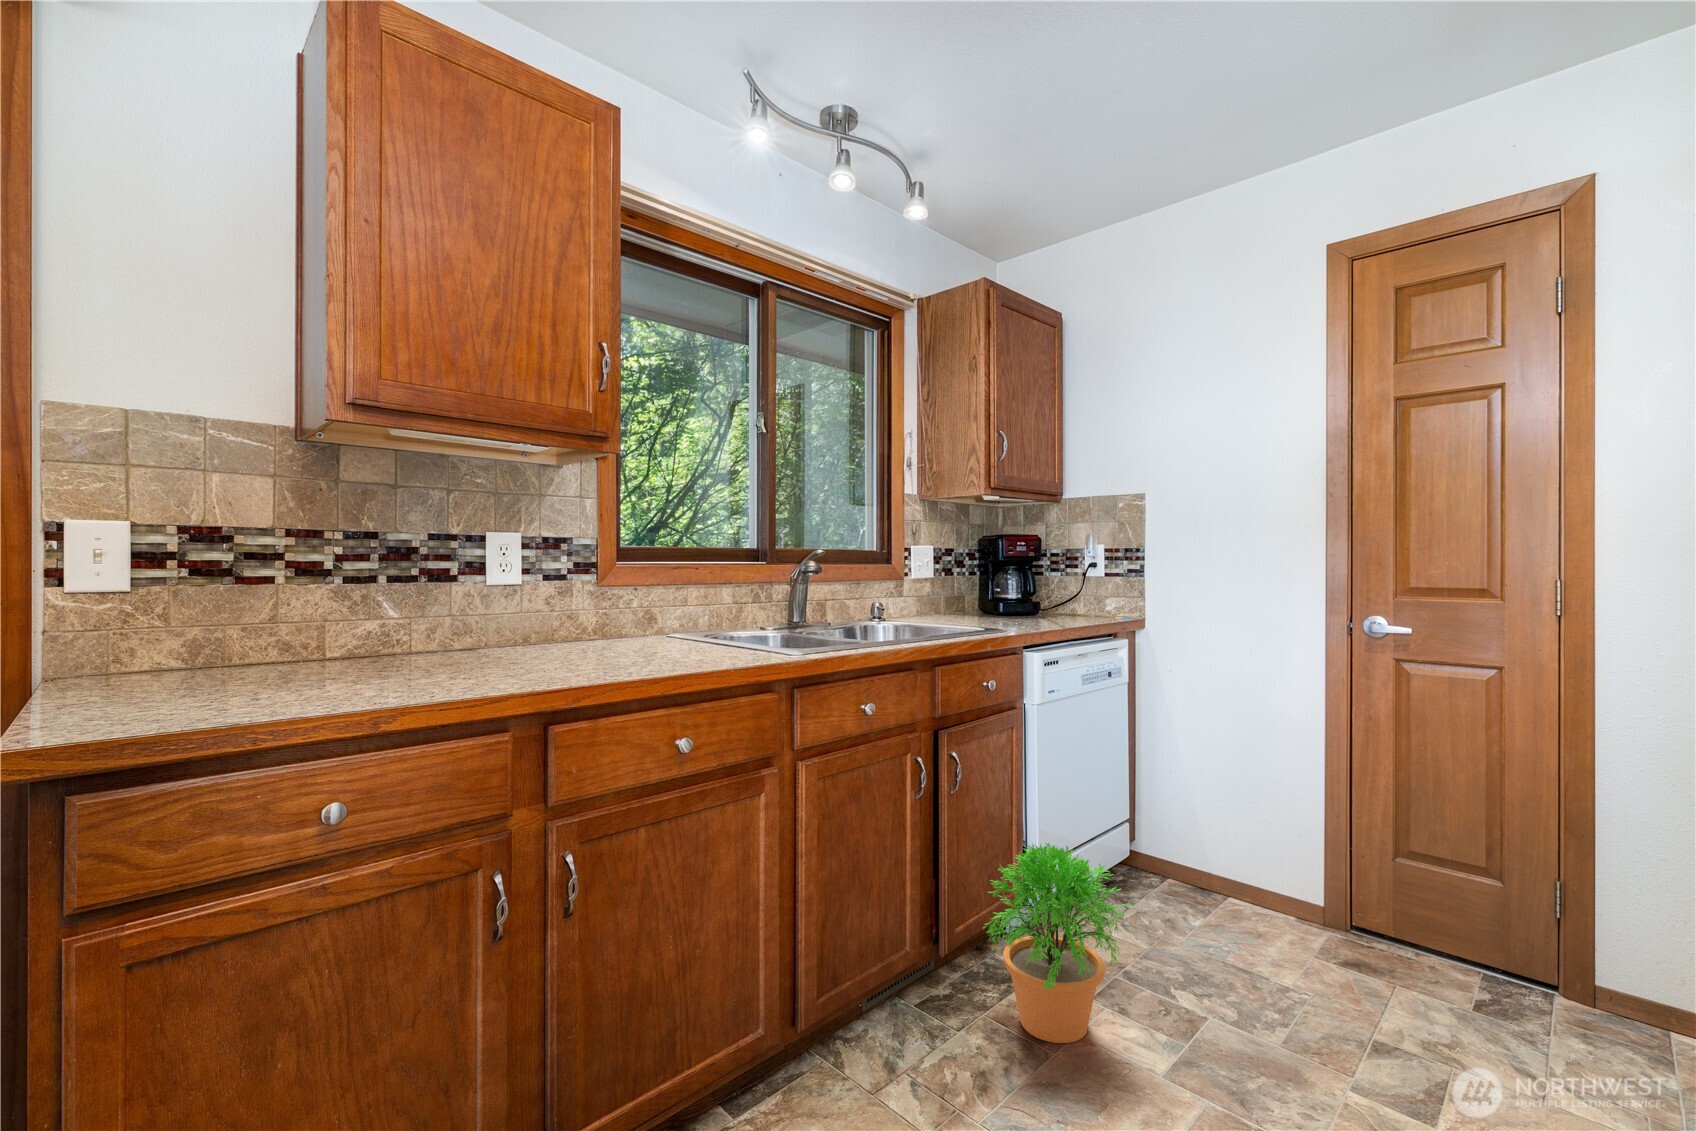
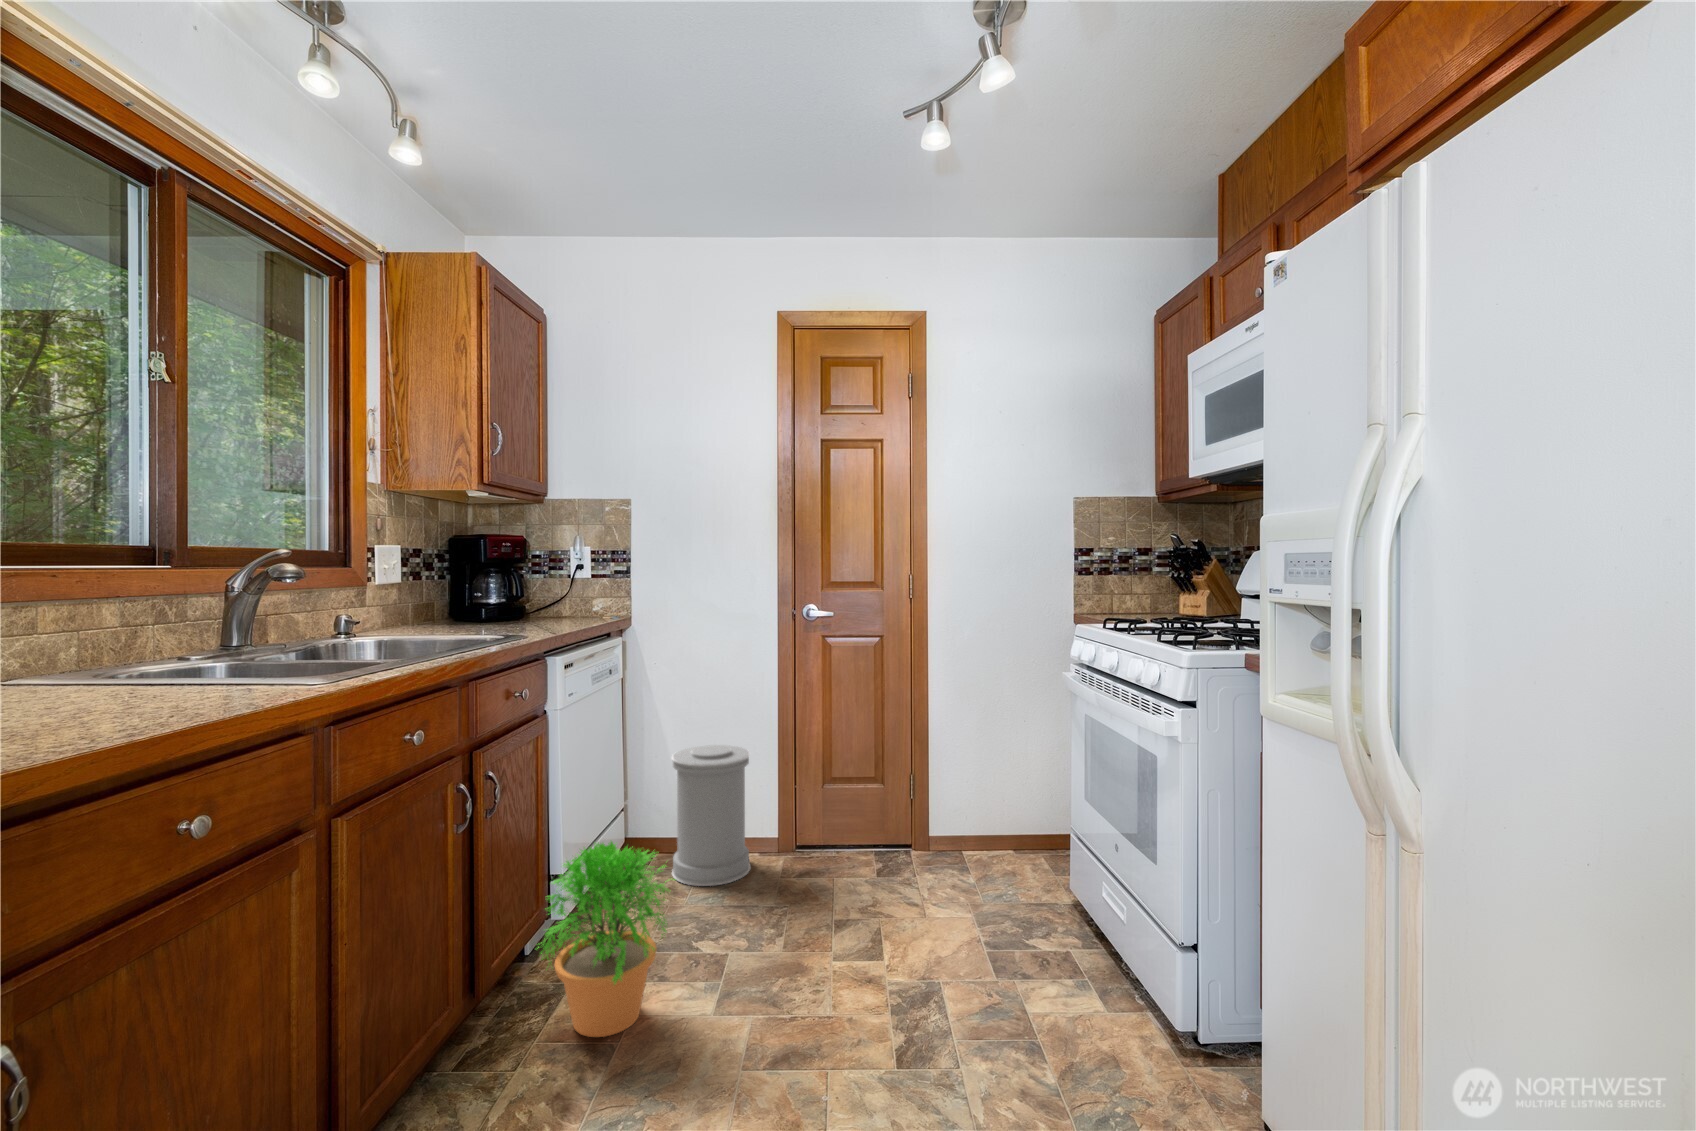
trash can: none [1178,772,1279,939] -> present [672,745,750,886]

